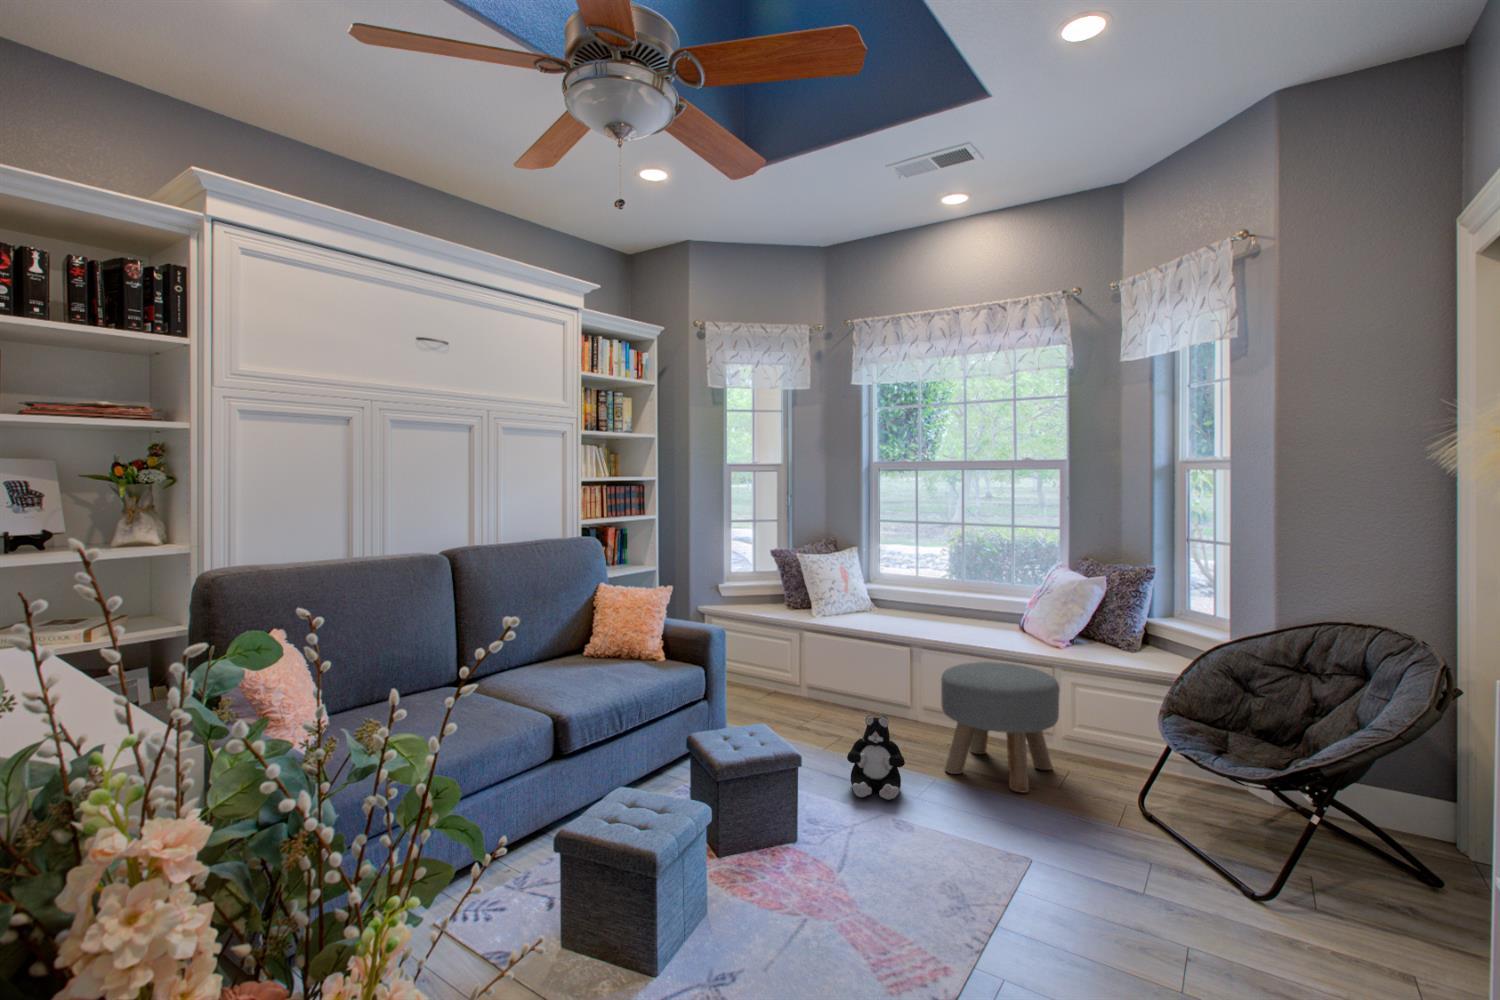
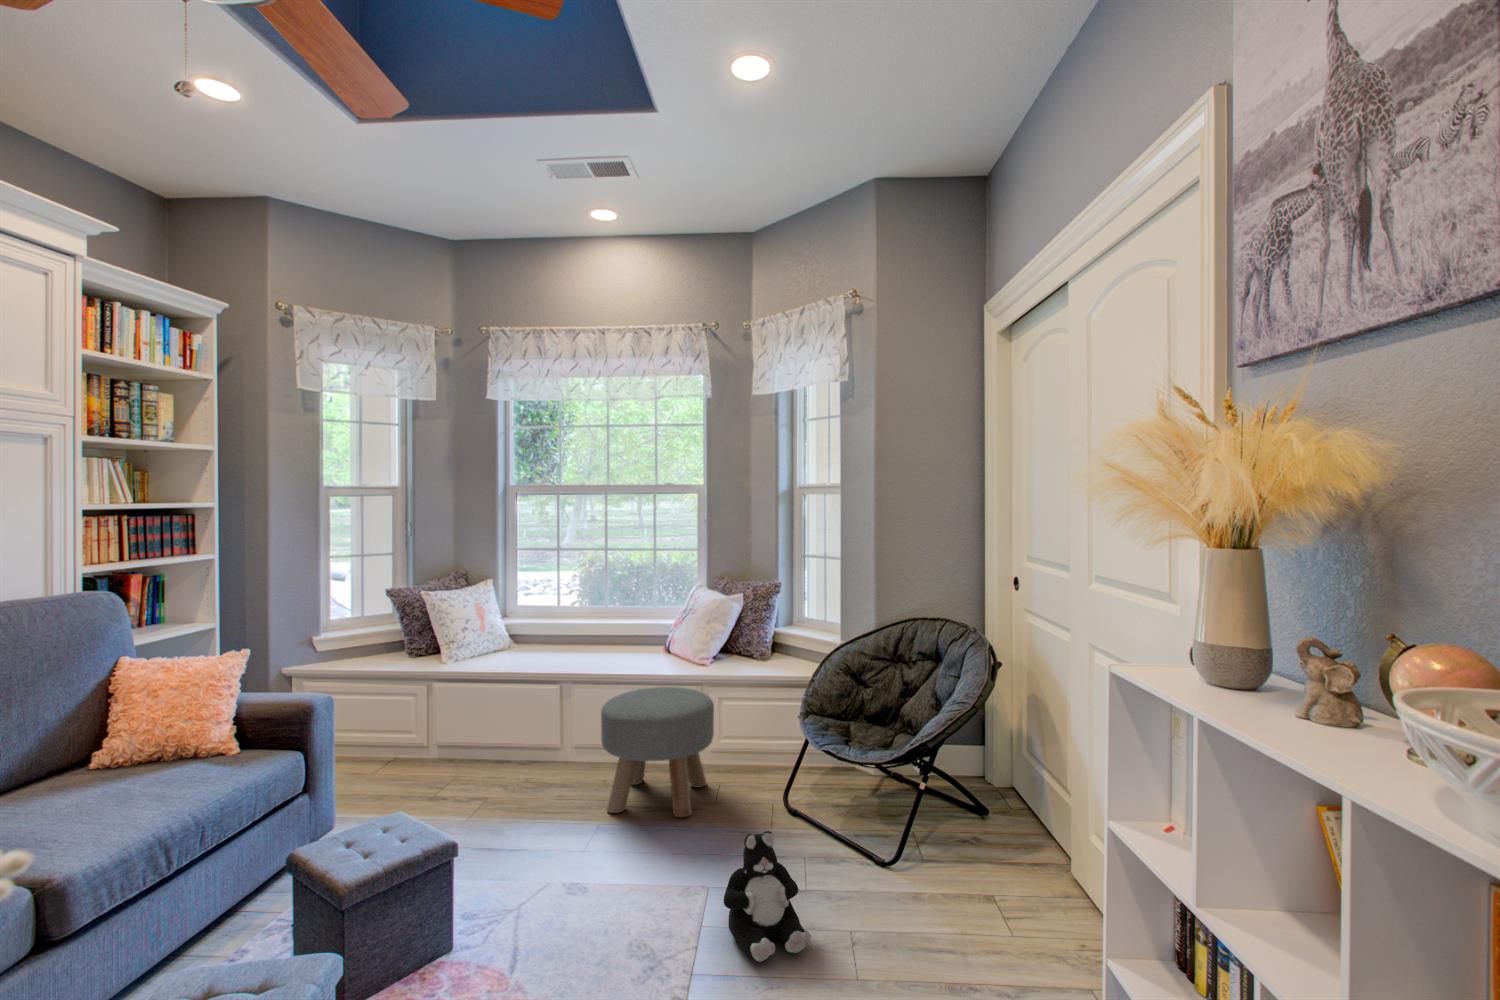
plush toy: present [847,715,905,800] -> present [724,831,811,962]

